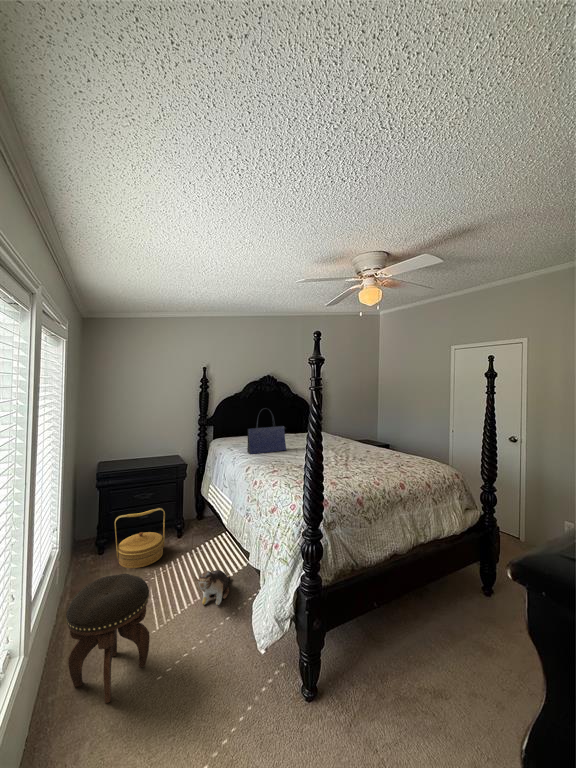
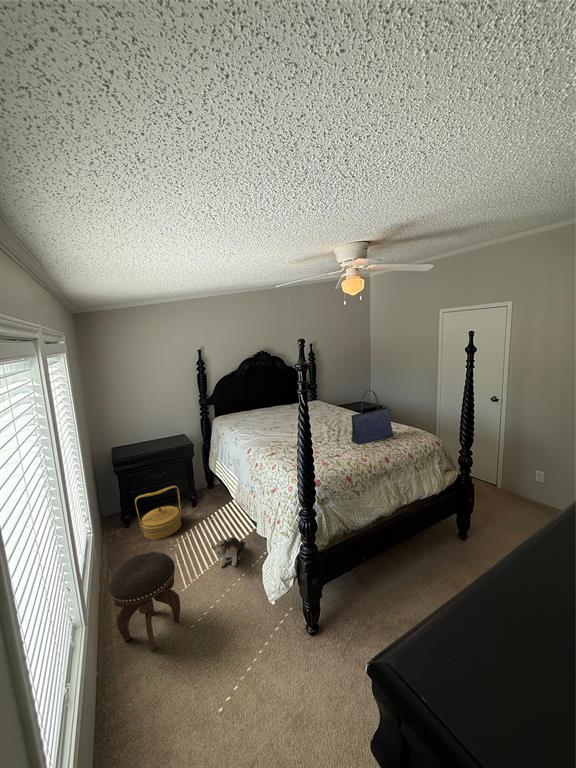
tote bag: present [247,408,286,454] -> present [352,390,393,444]

